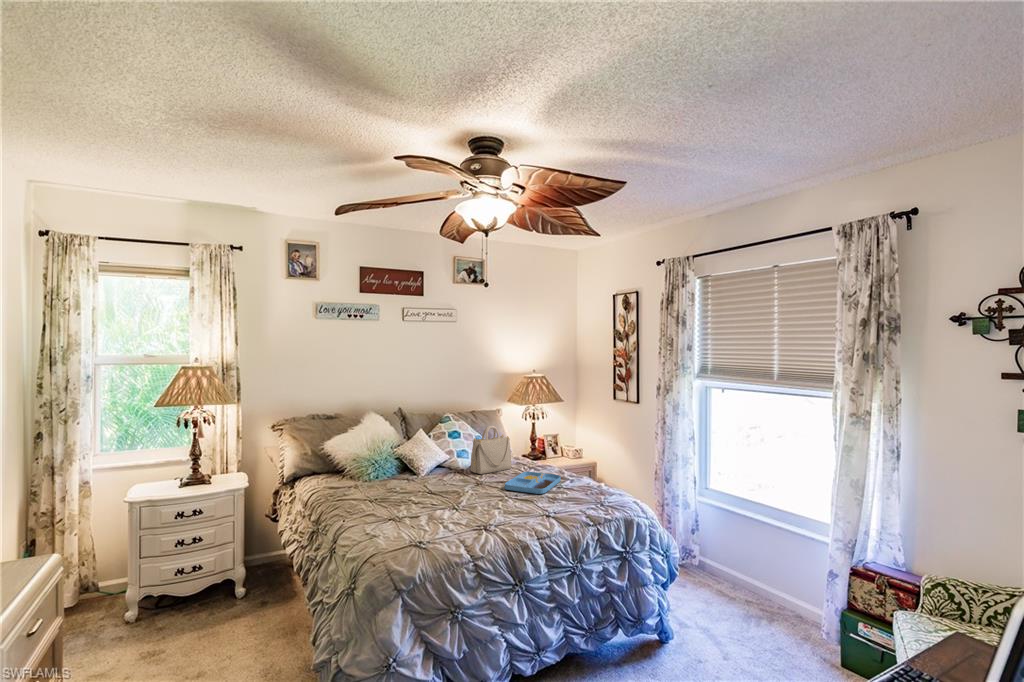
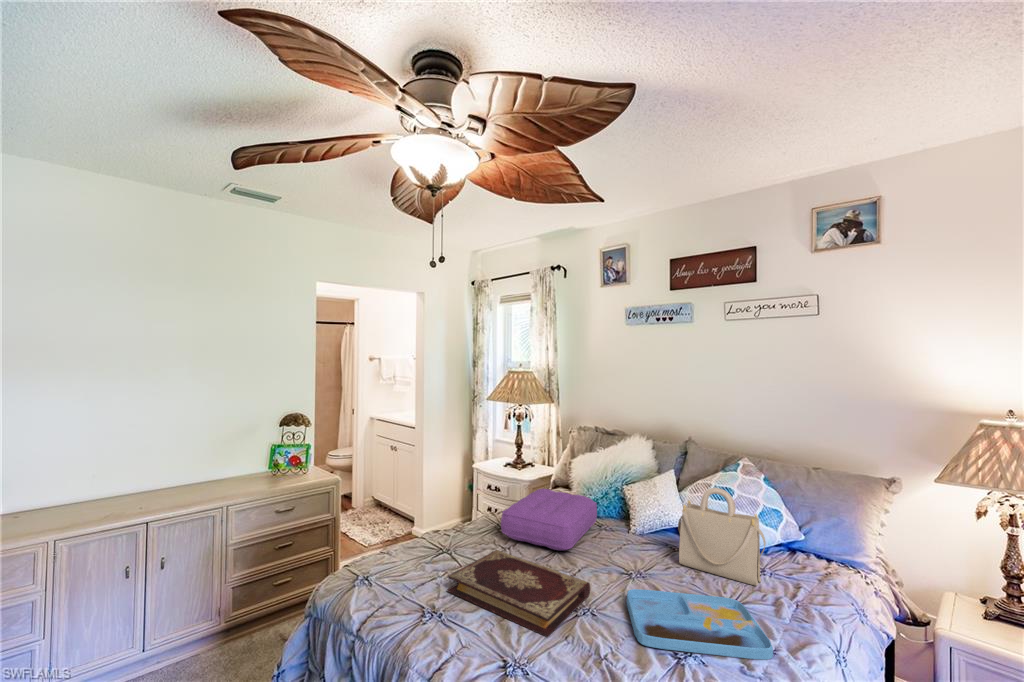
pillow: none [367,459,449,500] -> present [501,489,597,550]
book: none [435,488,526,524] -> present [447,550,590,637]

